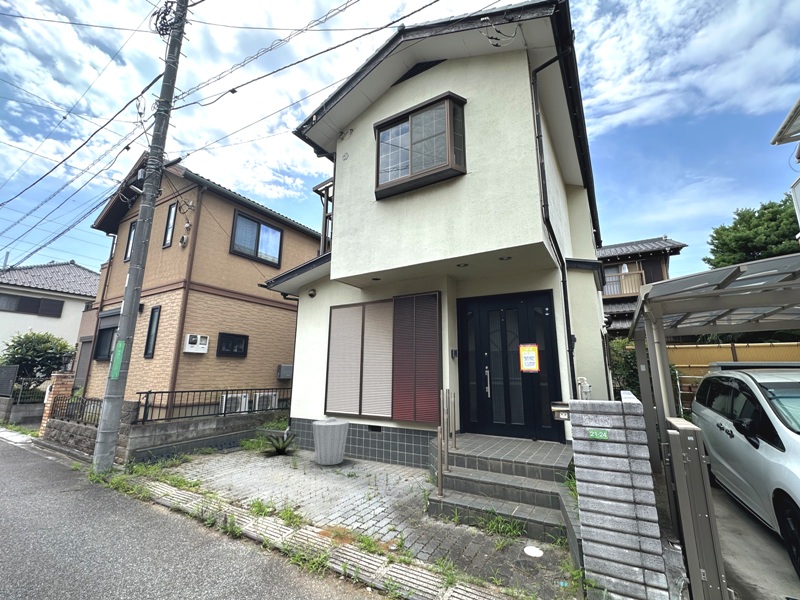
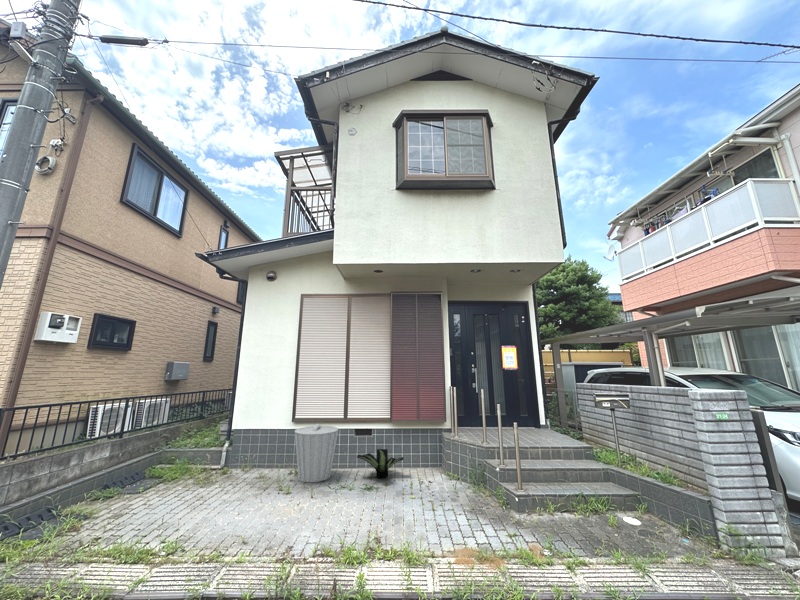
potted plant: present [266,434,297,455] -> present [357,449,404,478]

